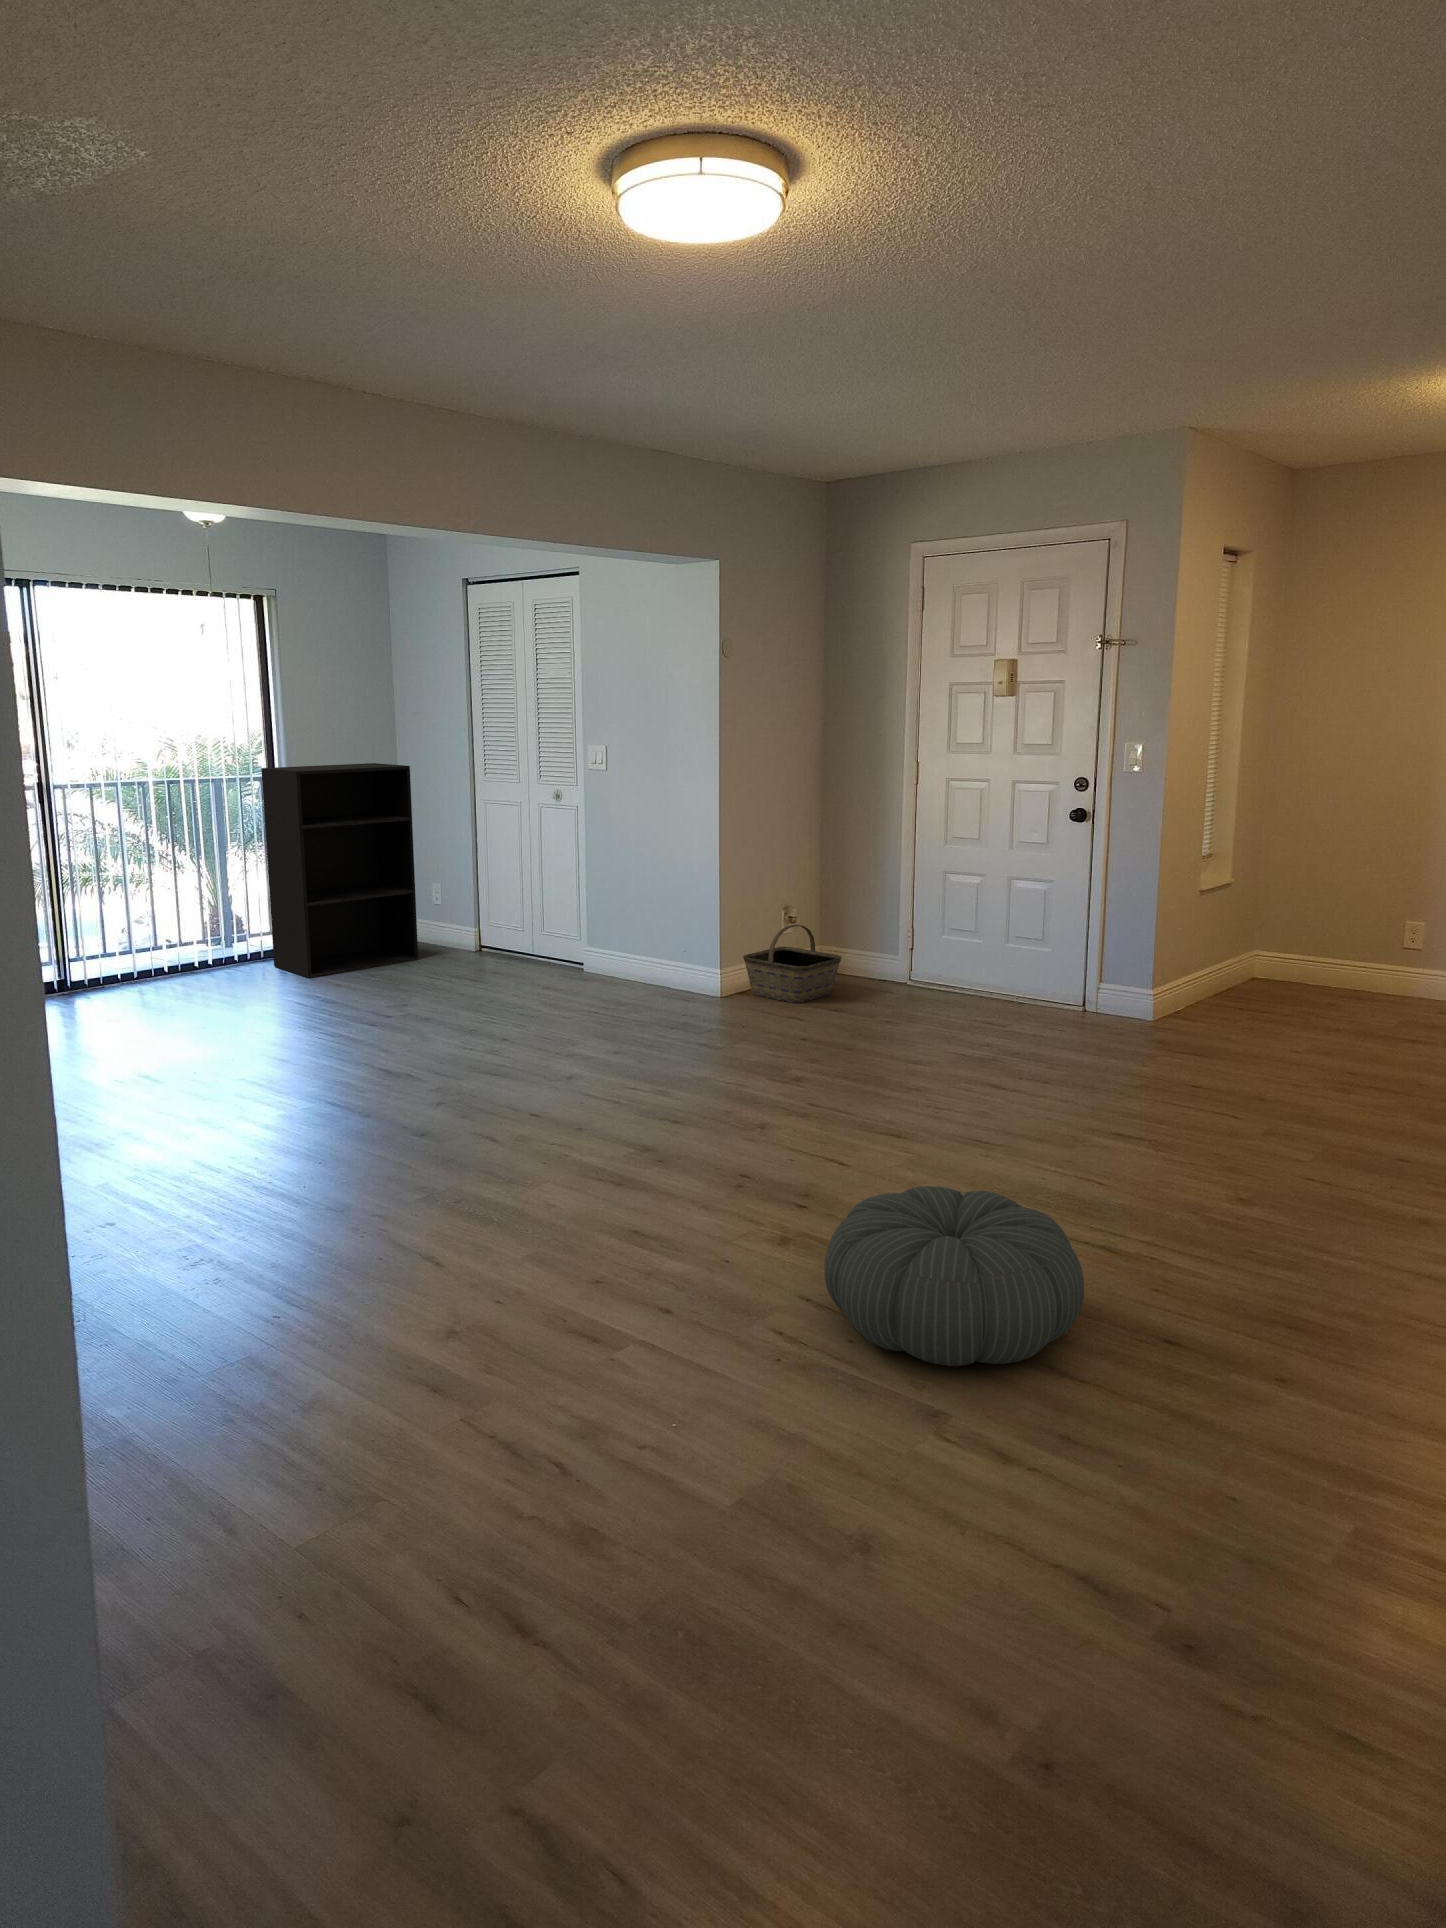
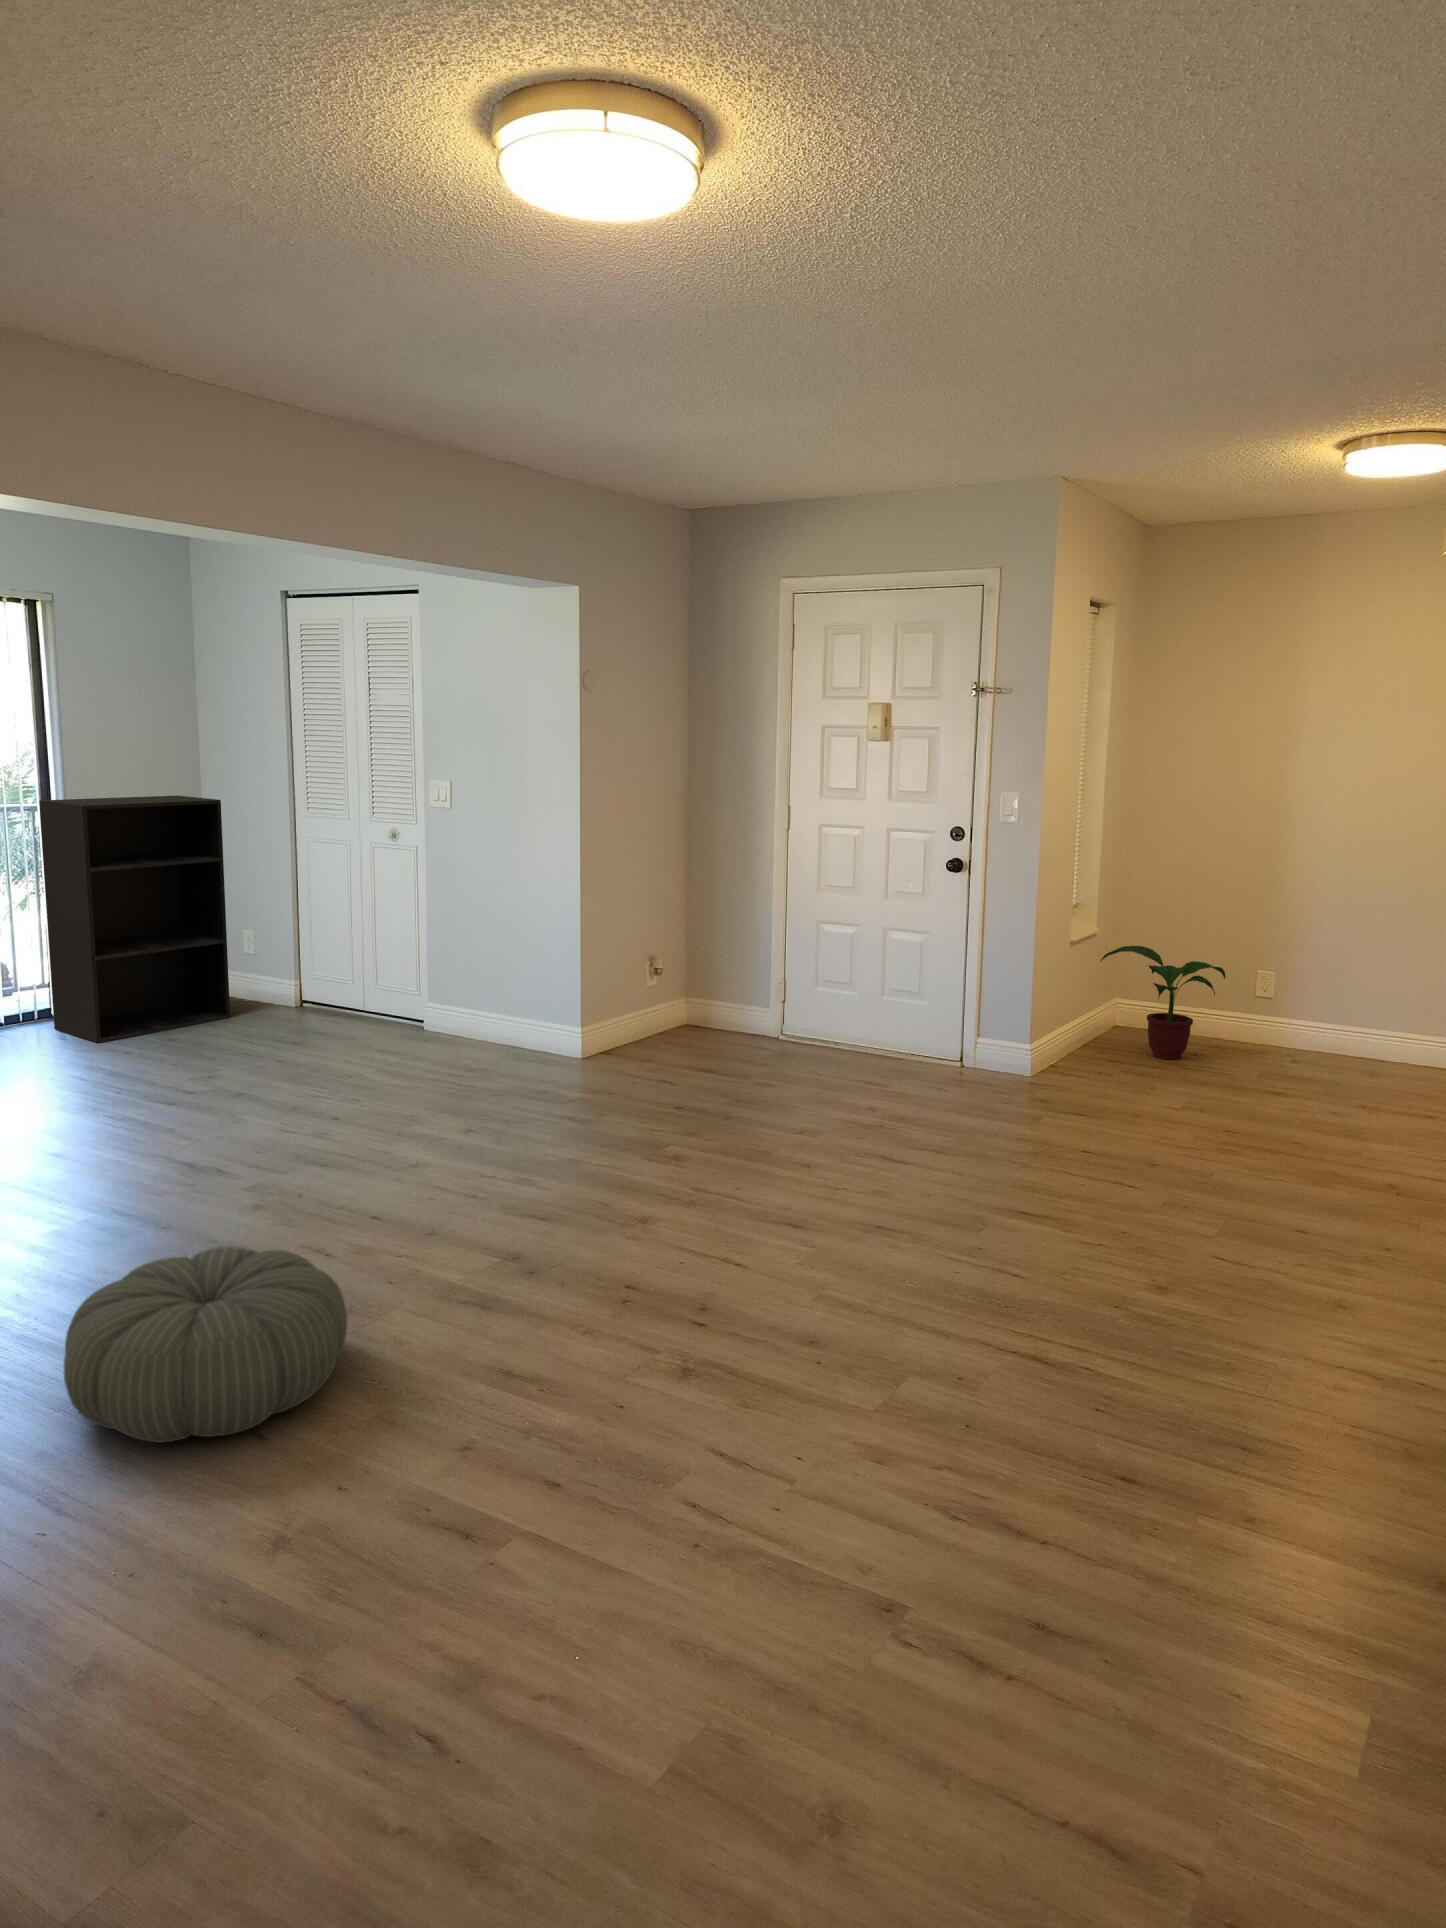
potted plant: none [1233,895,1366,1008] -> present [1100,946,1226,1060]
basket: present [743,925,841,1003] -> none [603,979,708,1064]
pouf: present [825,1186,1084,1366] -> present [64,1247,347,1443]

